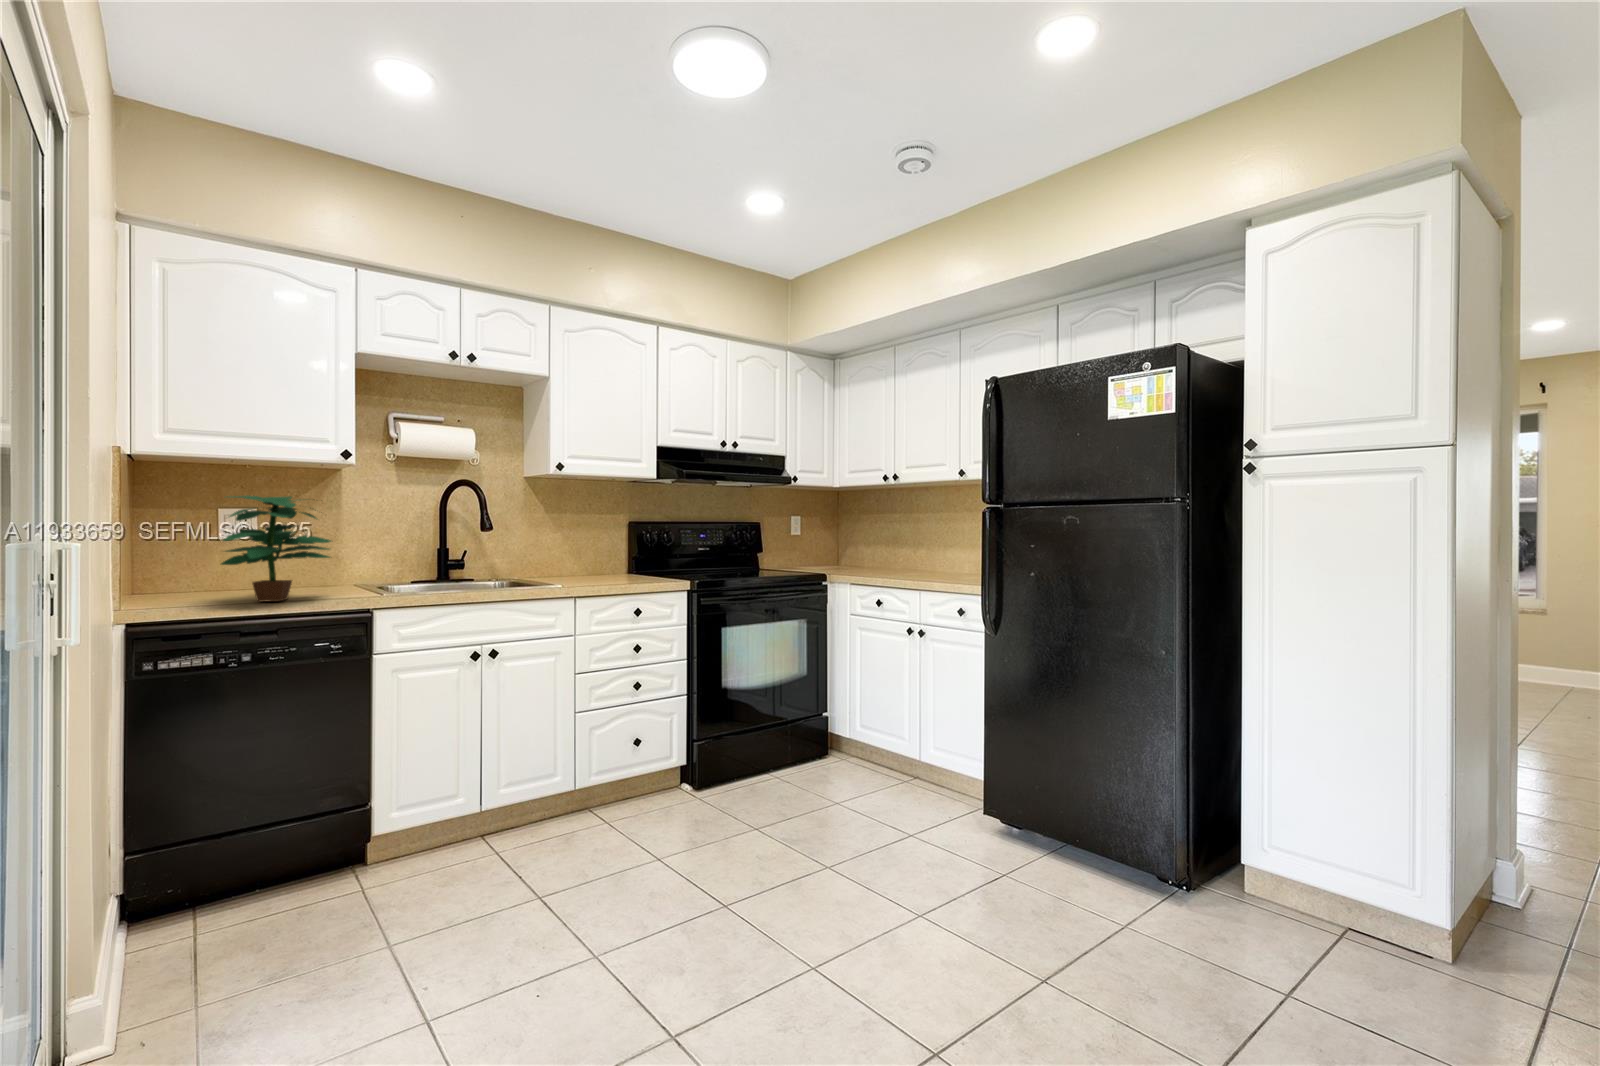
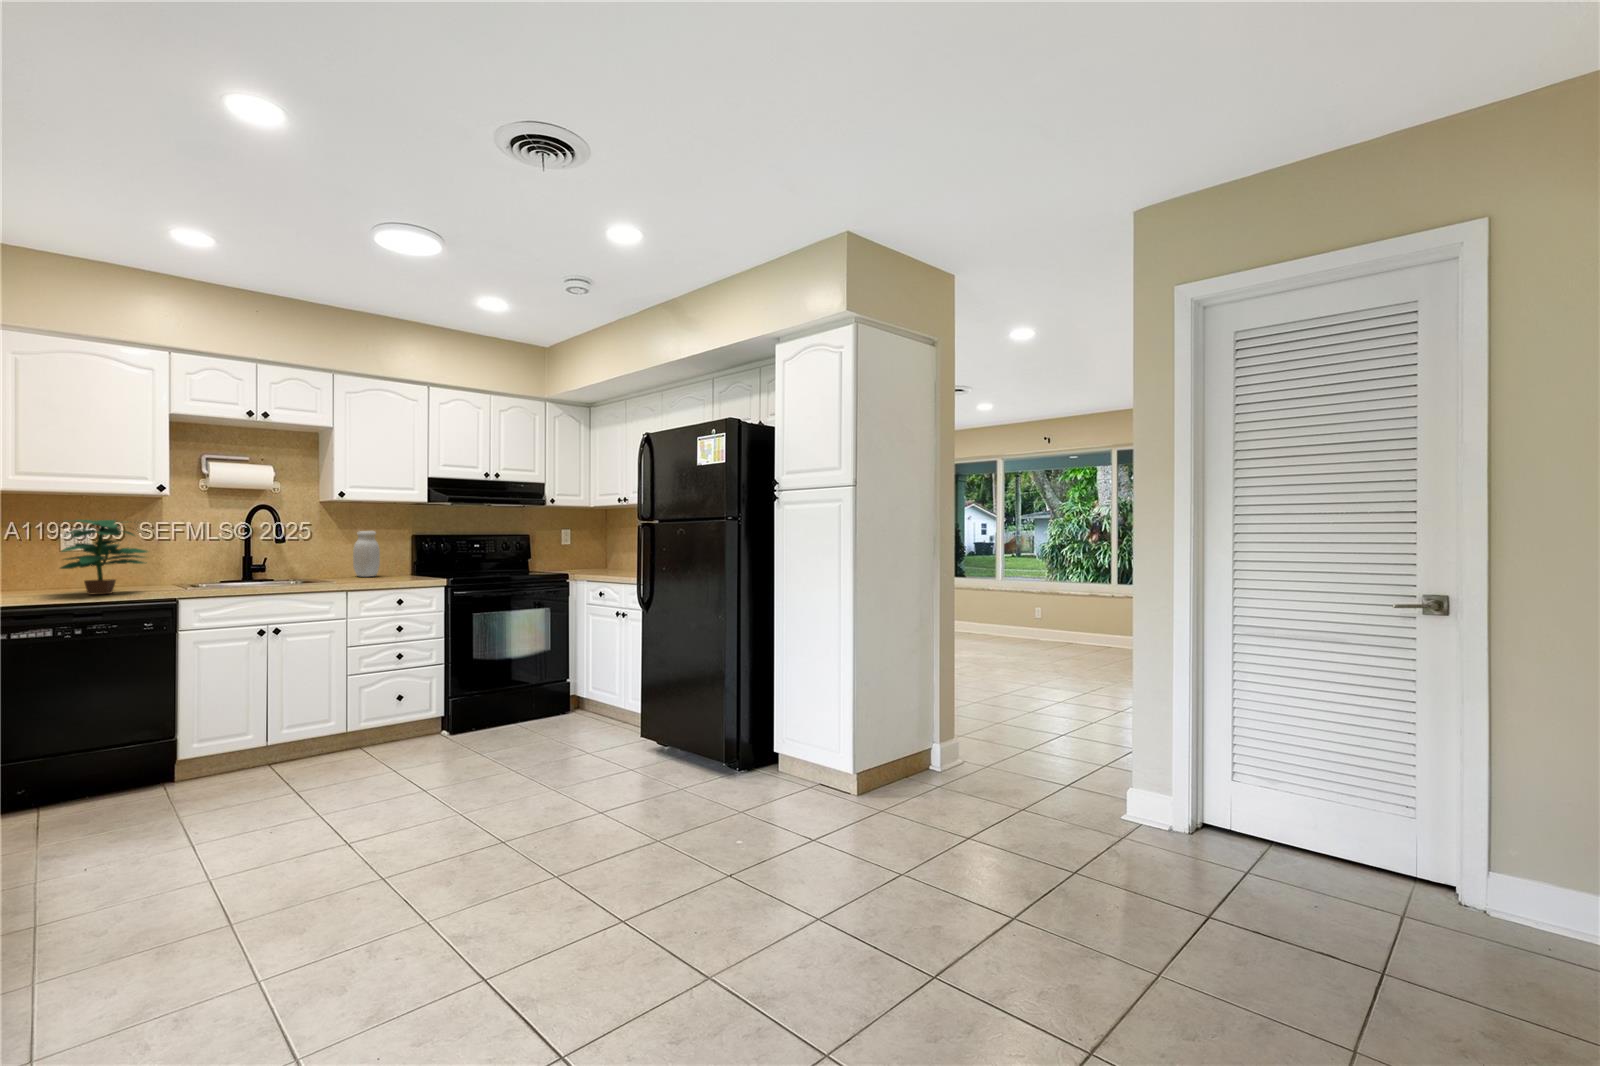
jar: none [565,515,597,575] -> present [353,531,380,577]

